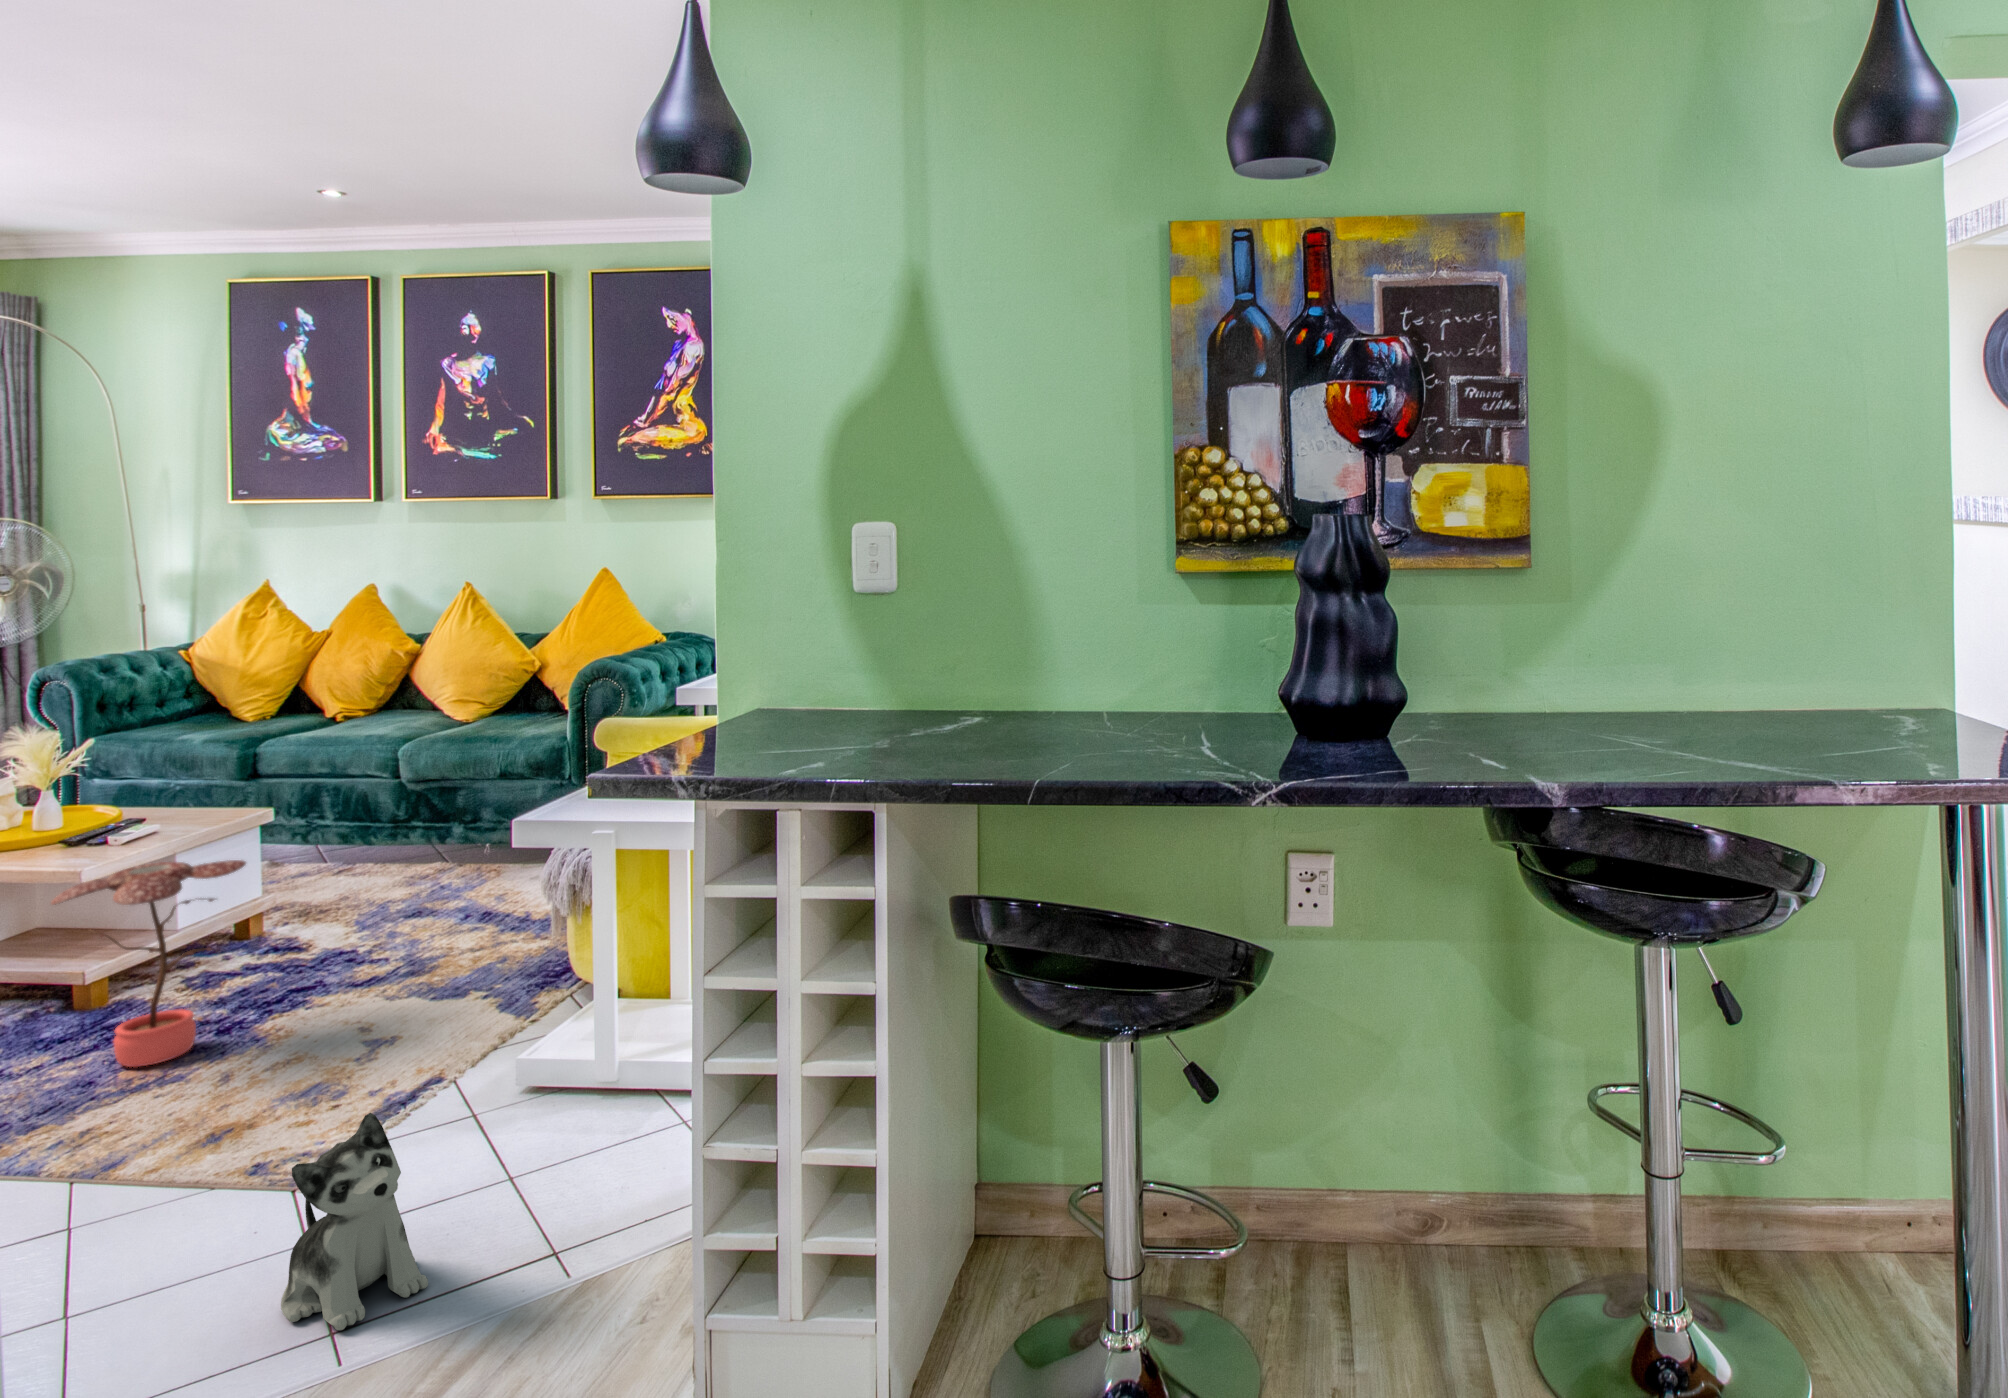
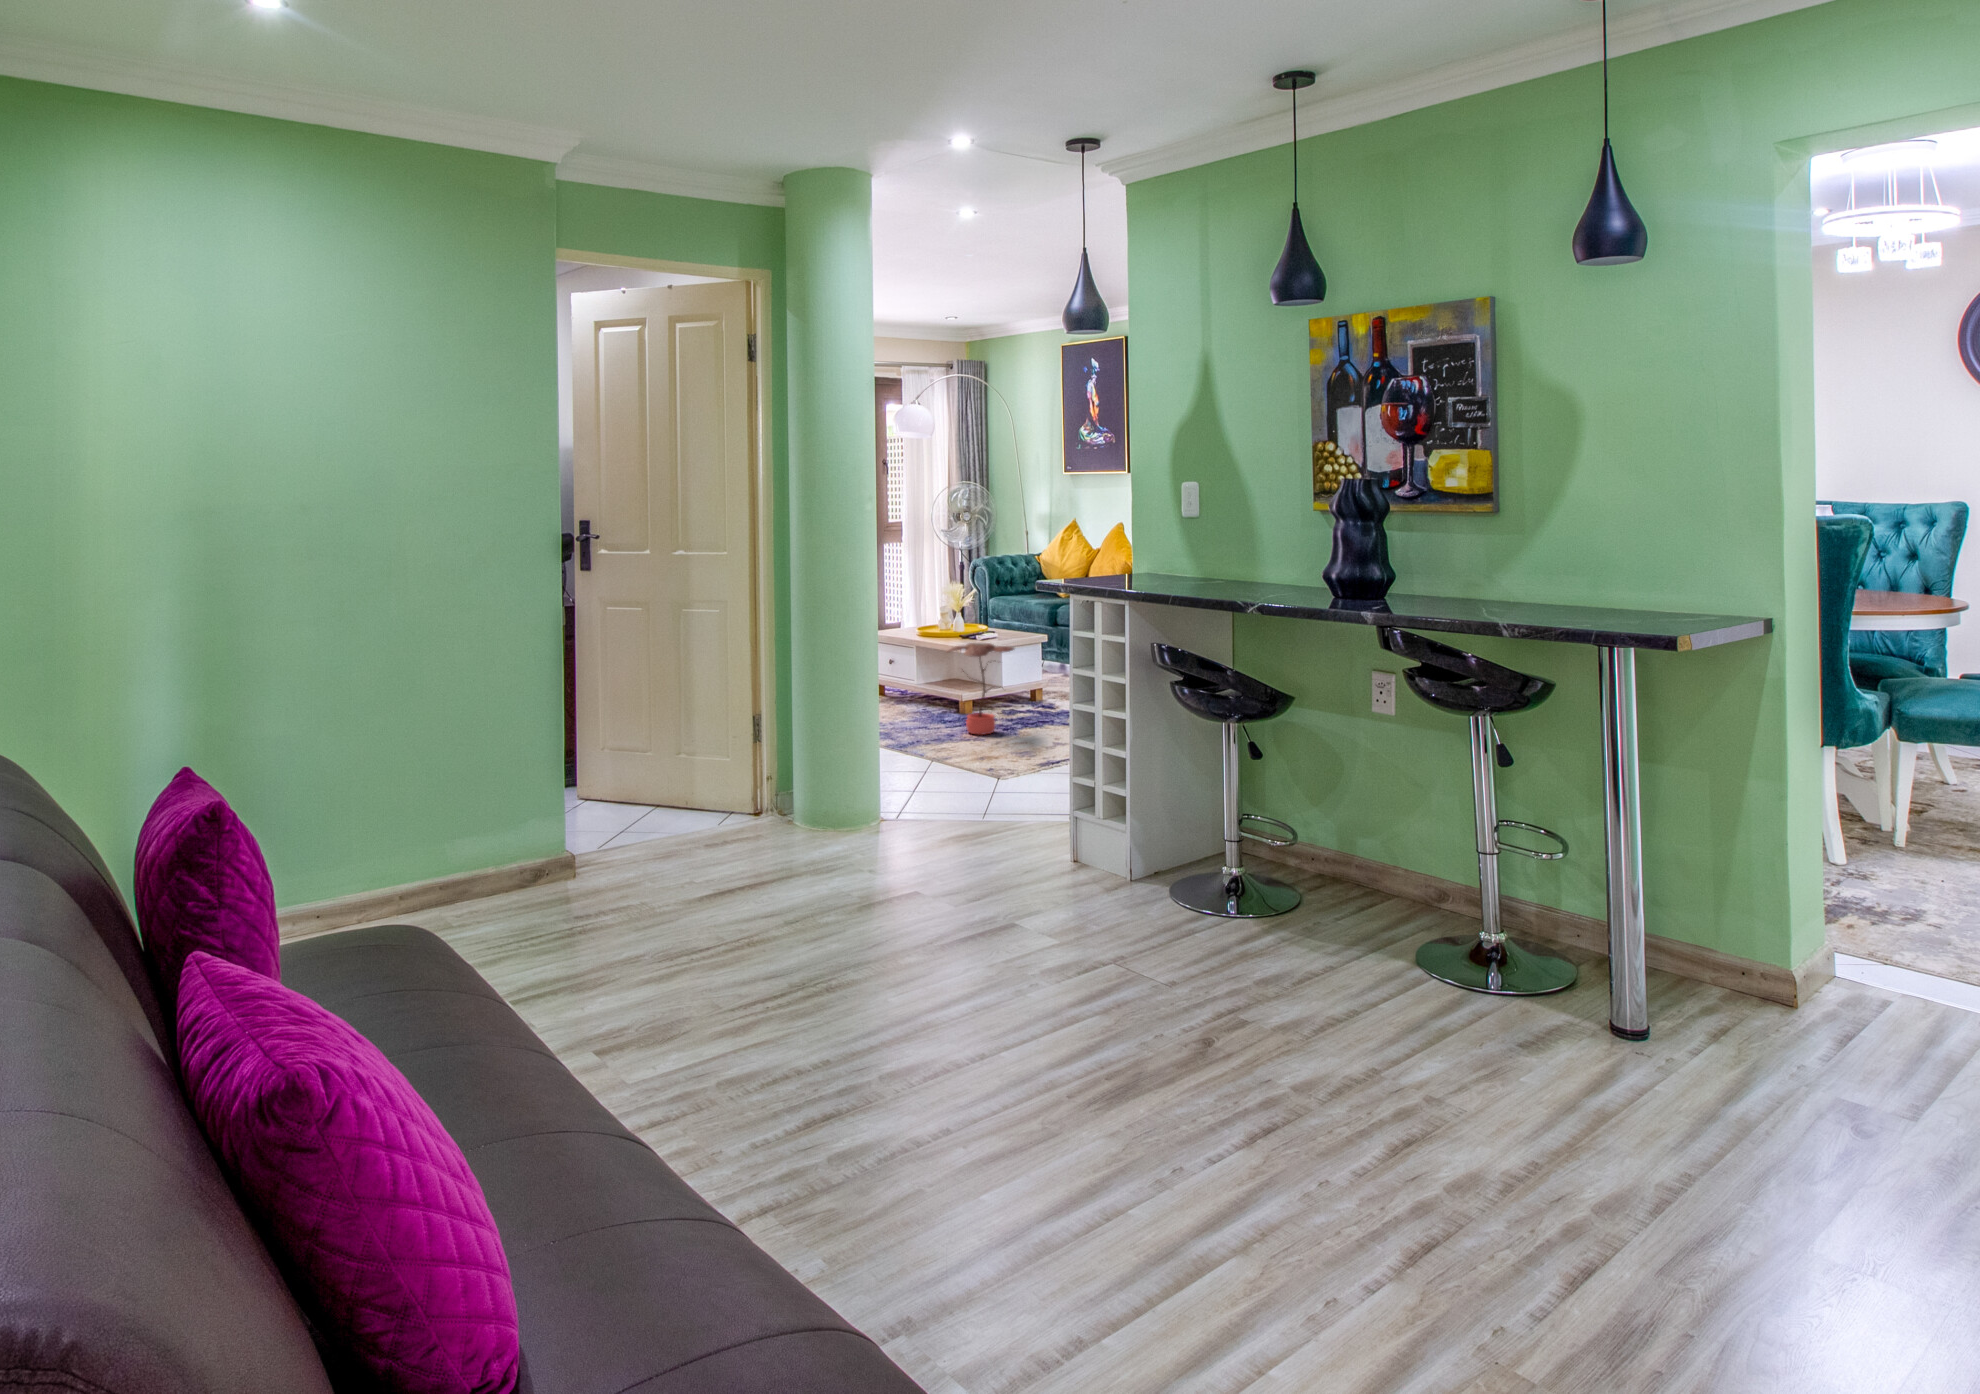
plush toy: present [281,1113,428,1330] -> none [976,730,1023,811]

